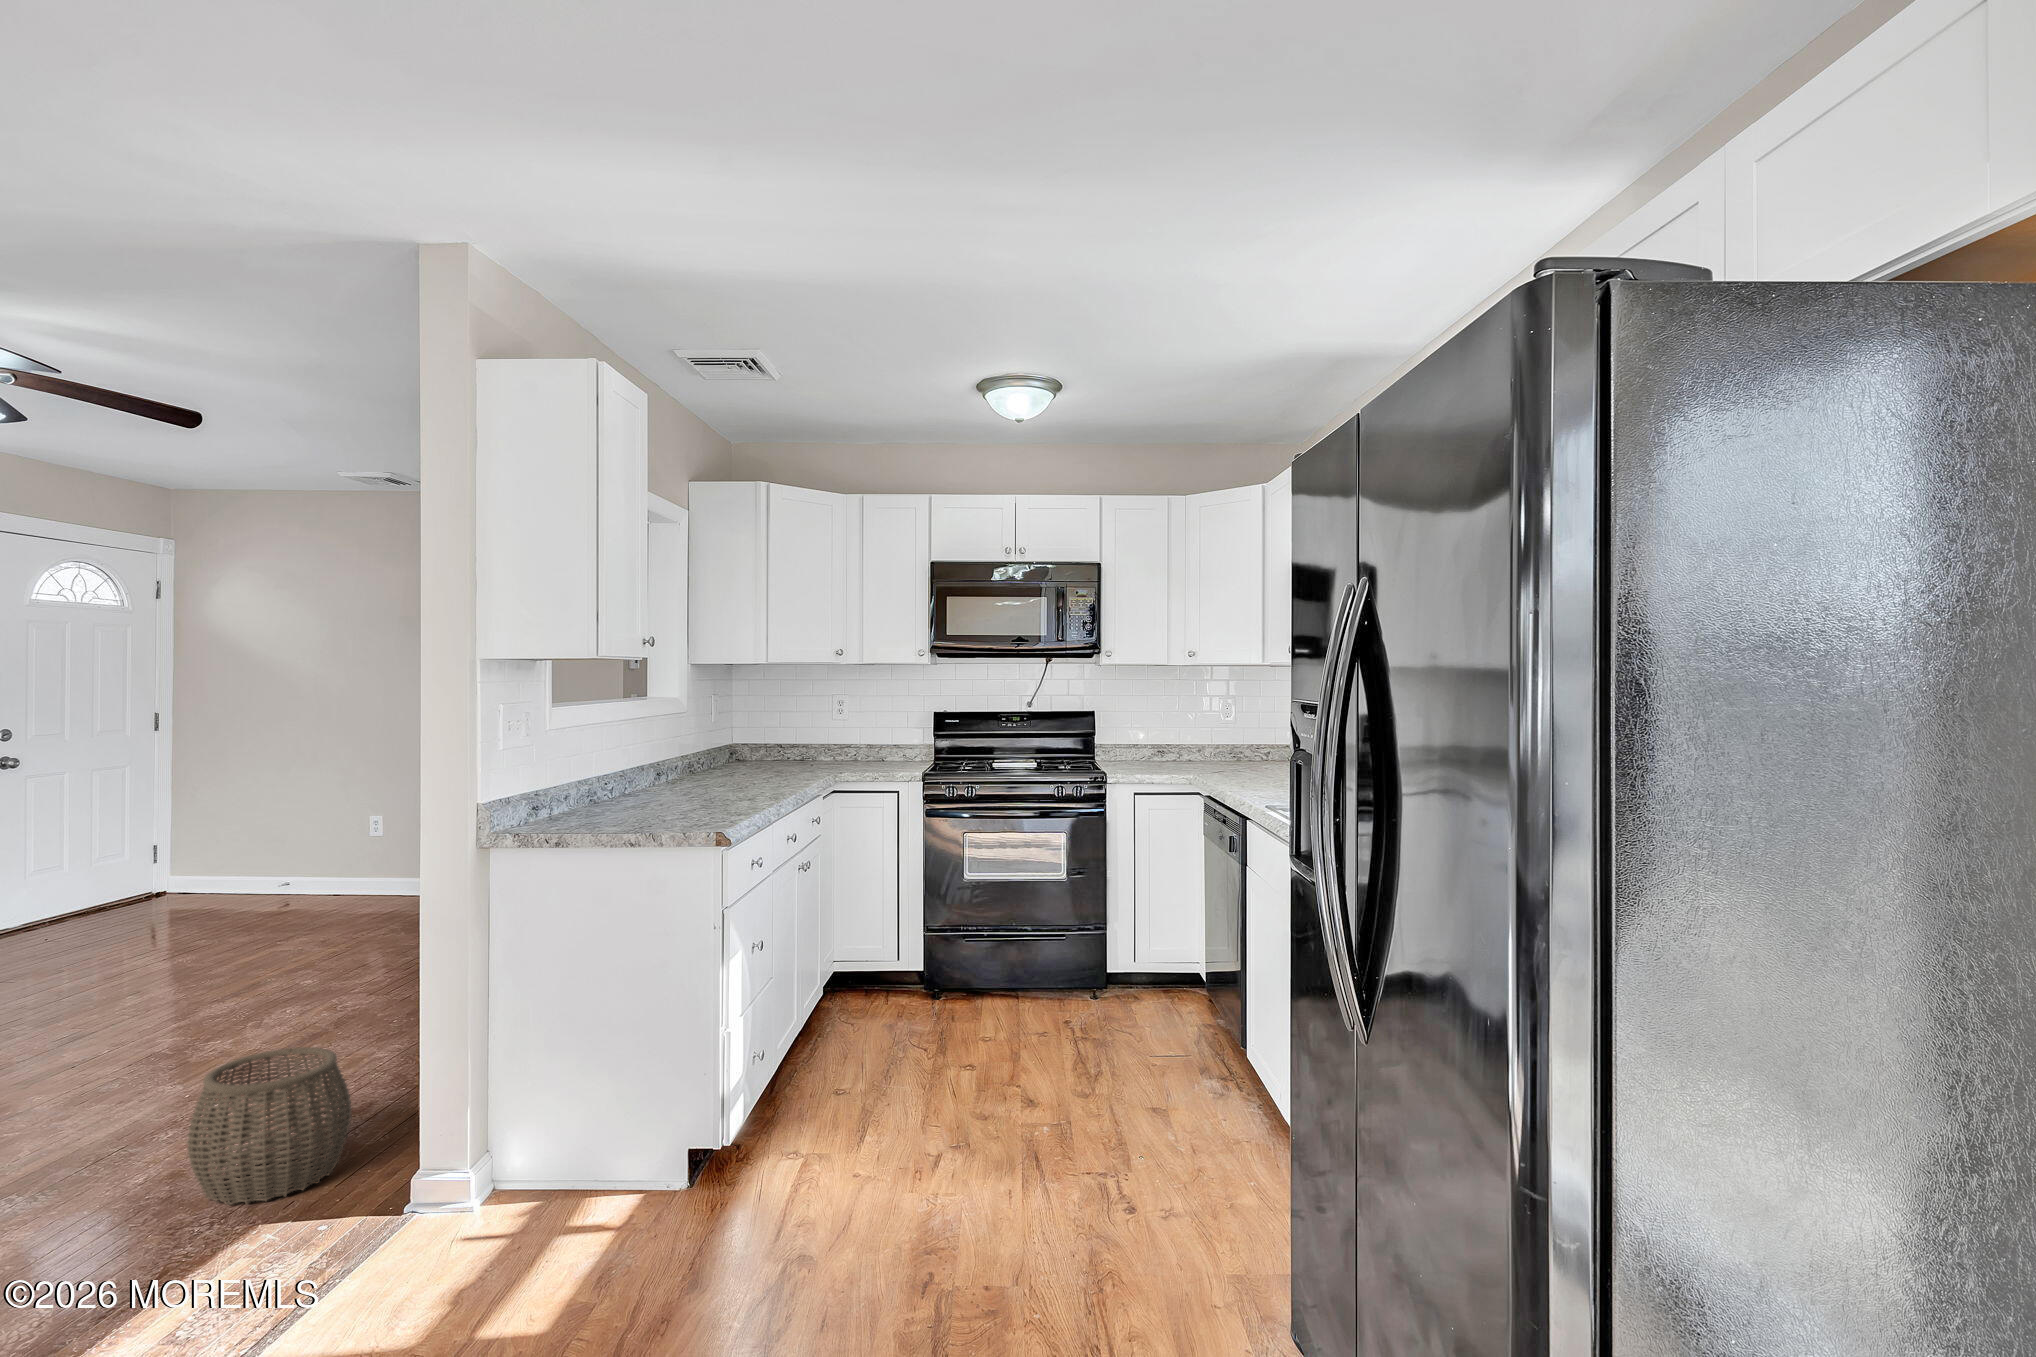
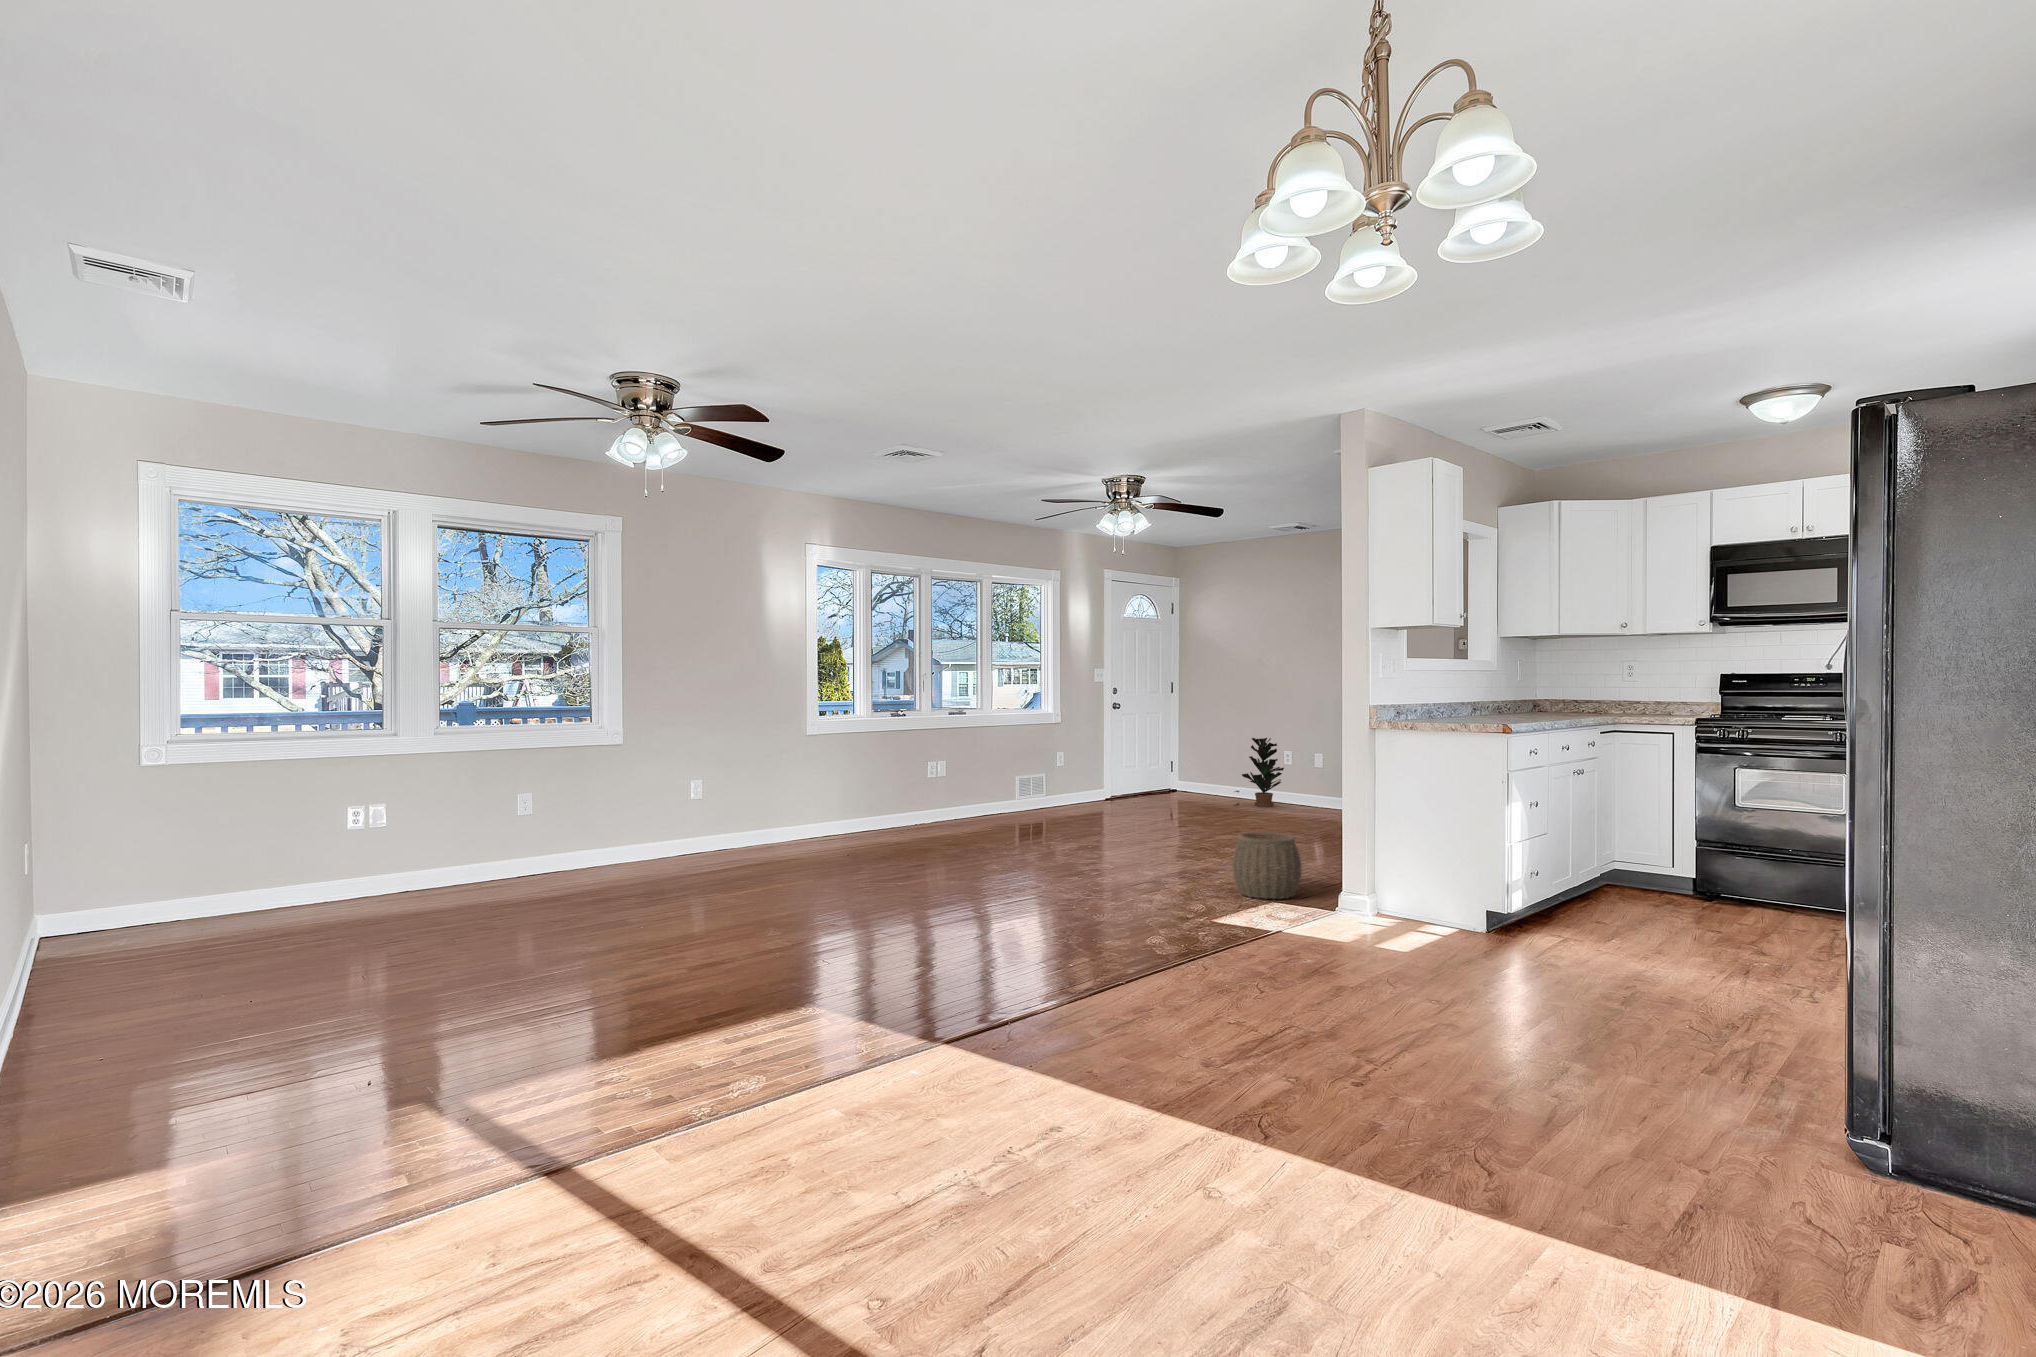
potted plant: none [288,797,367,907] -> present [1242,738,1284,807]

